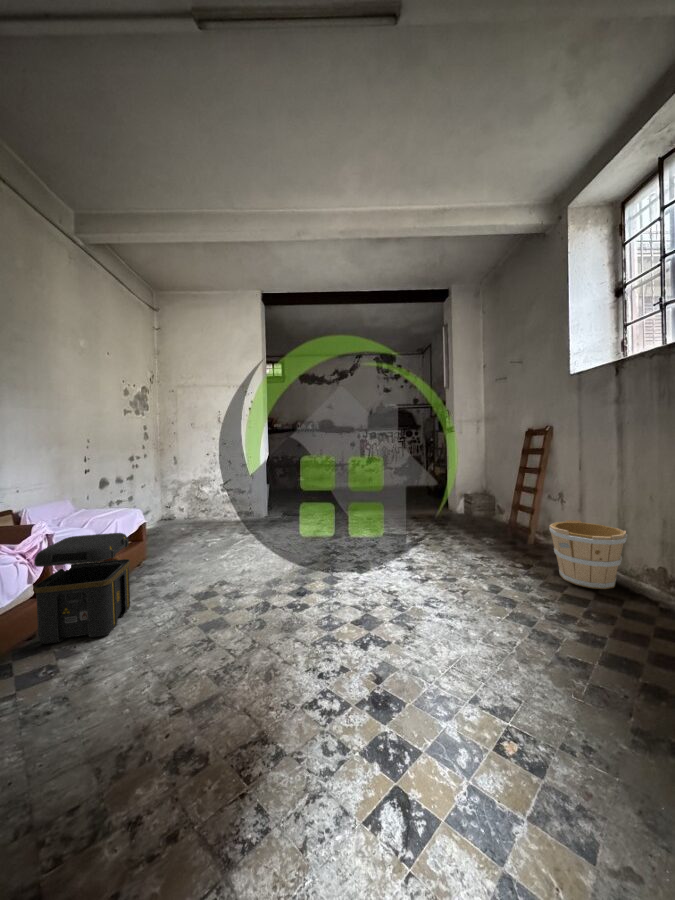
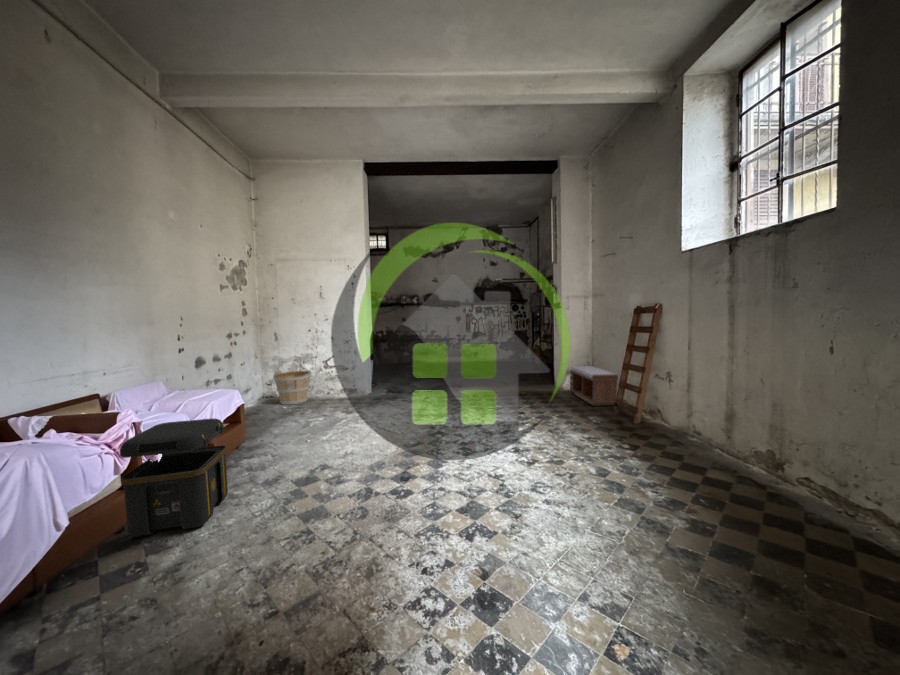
bench: none [467,489,514,528] -> present [572,366,618,406]
wooden bucket: present [549,520,627,589] -> present [273,370,311,405]

